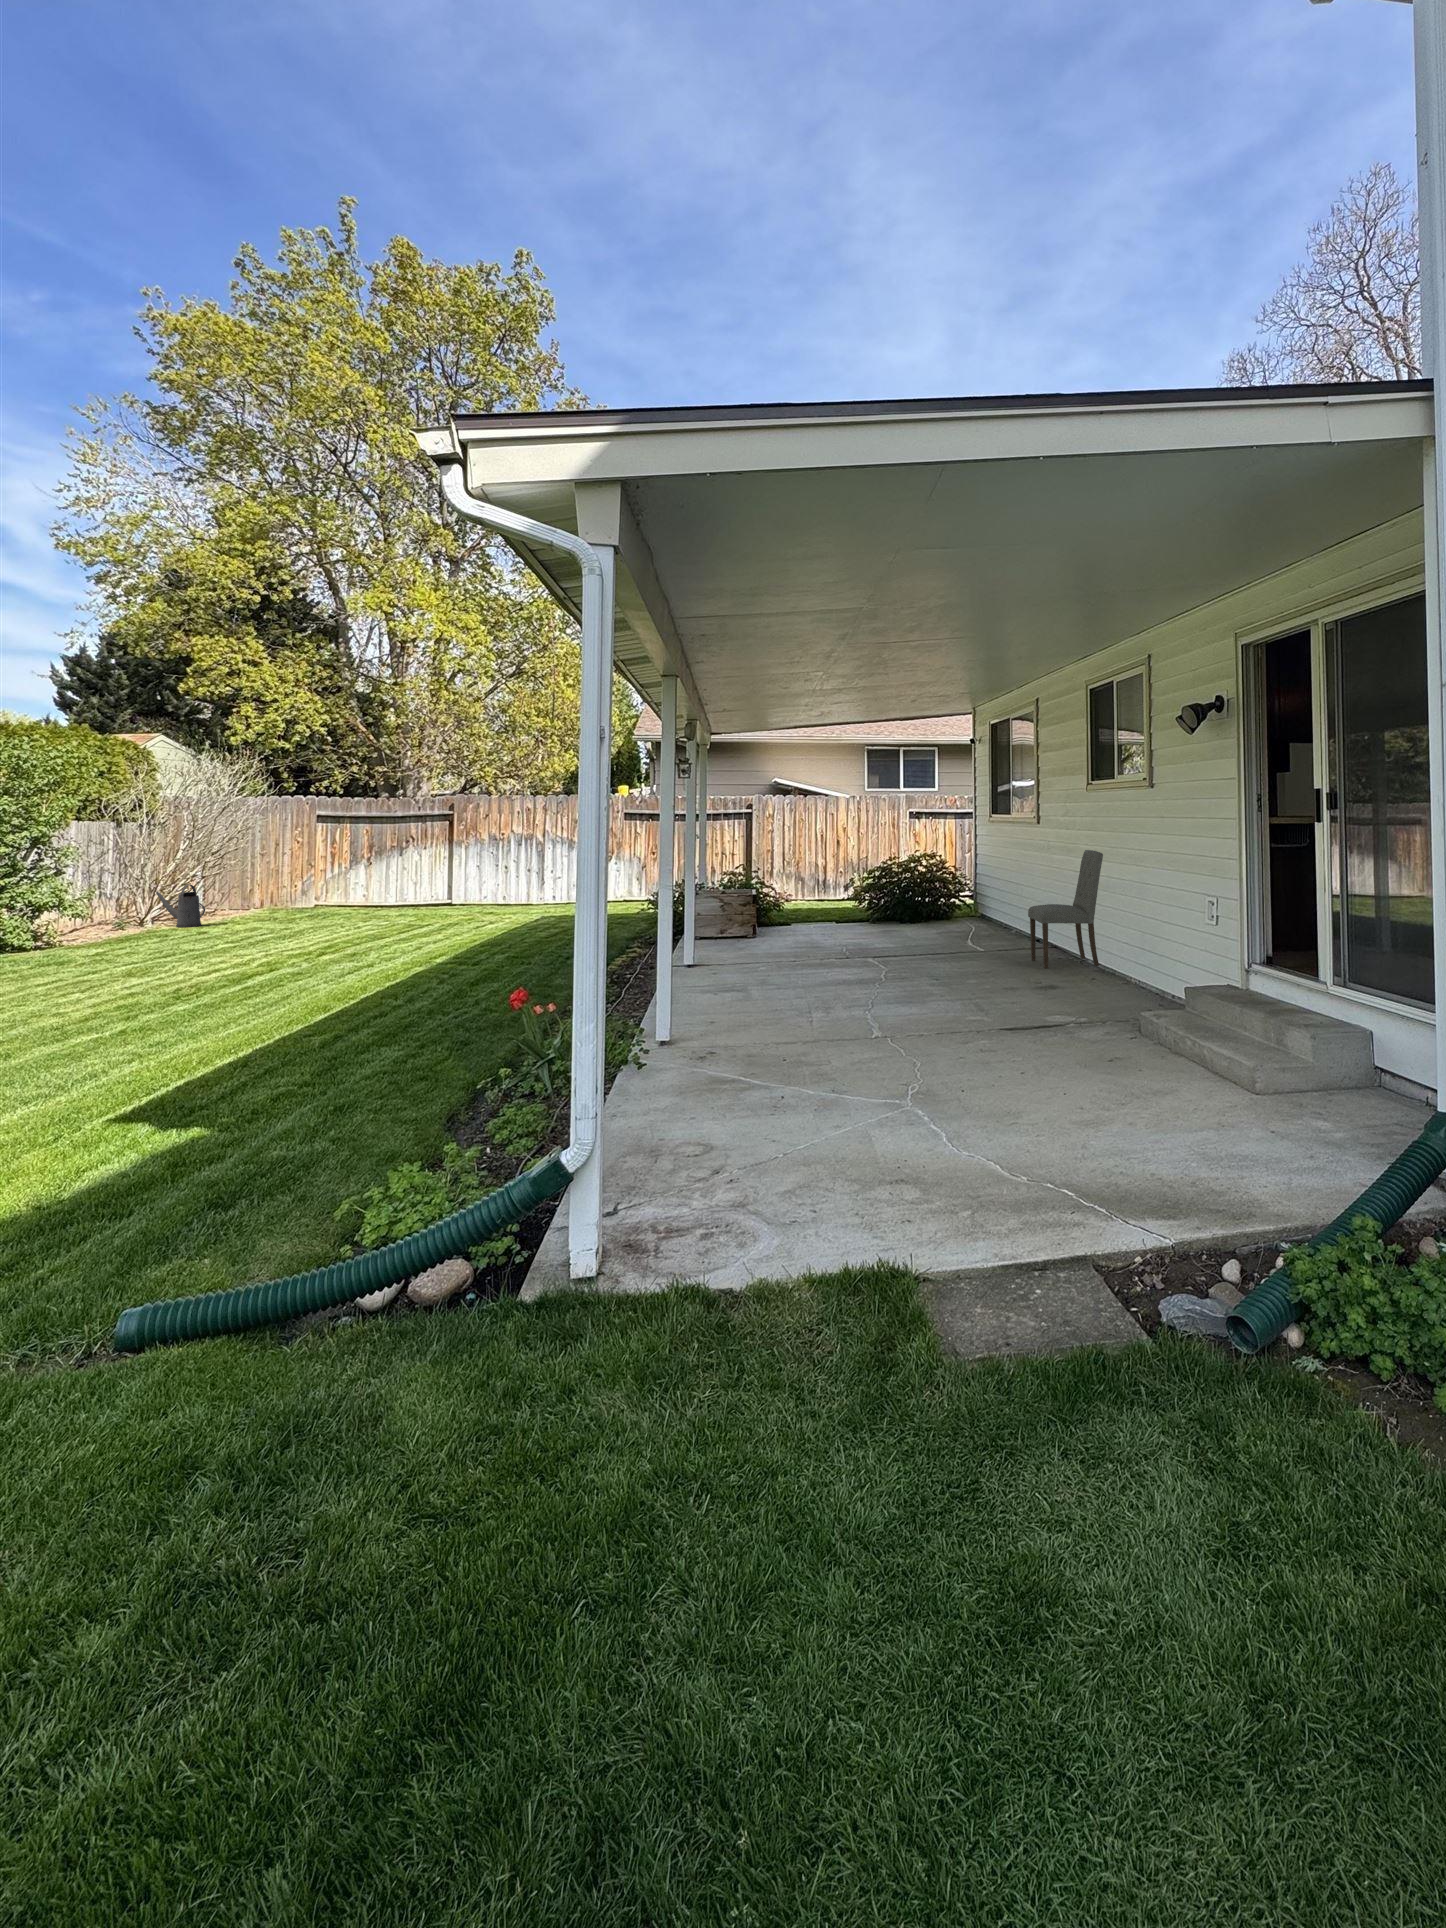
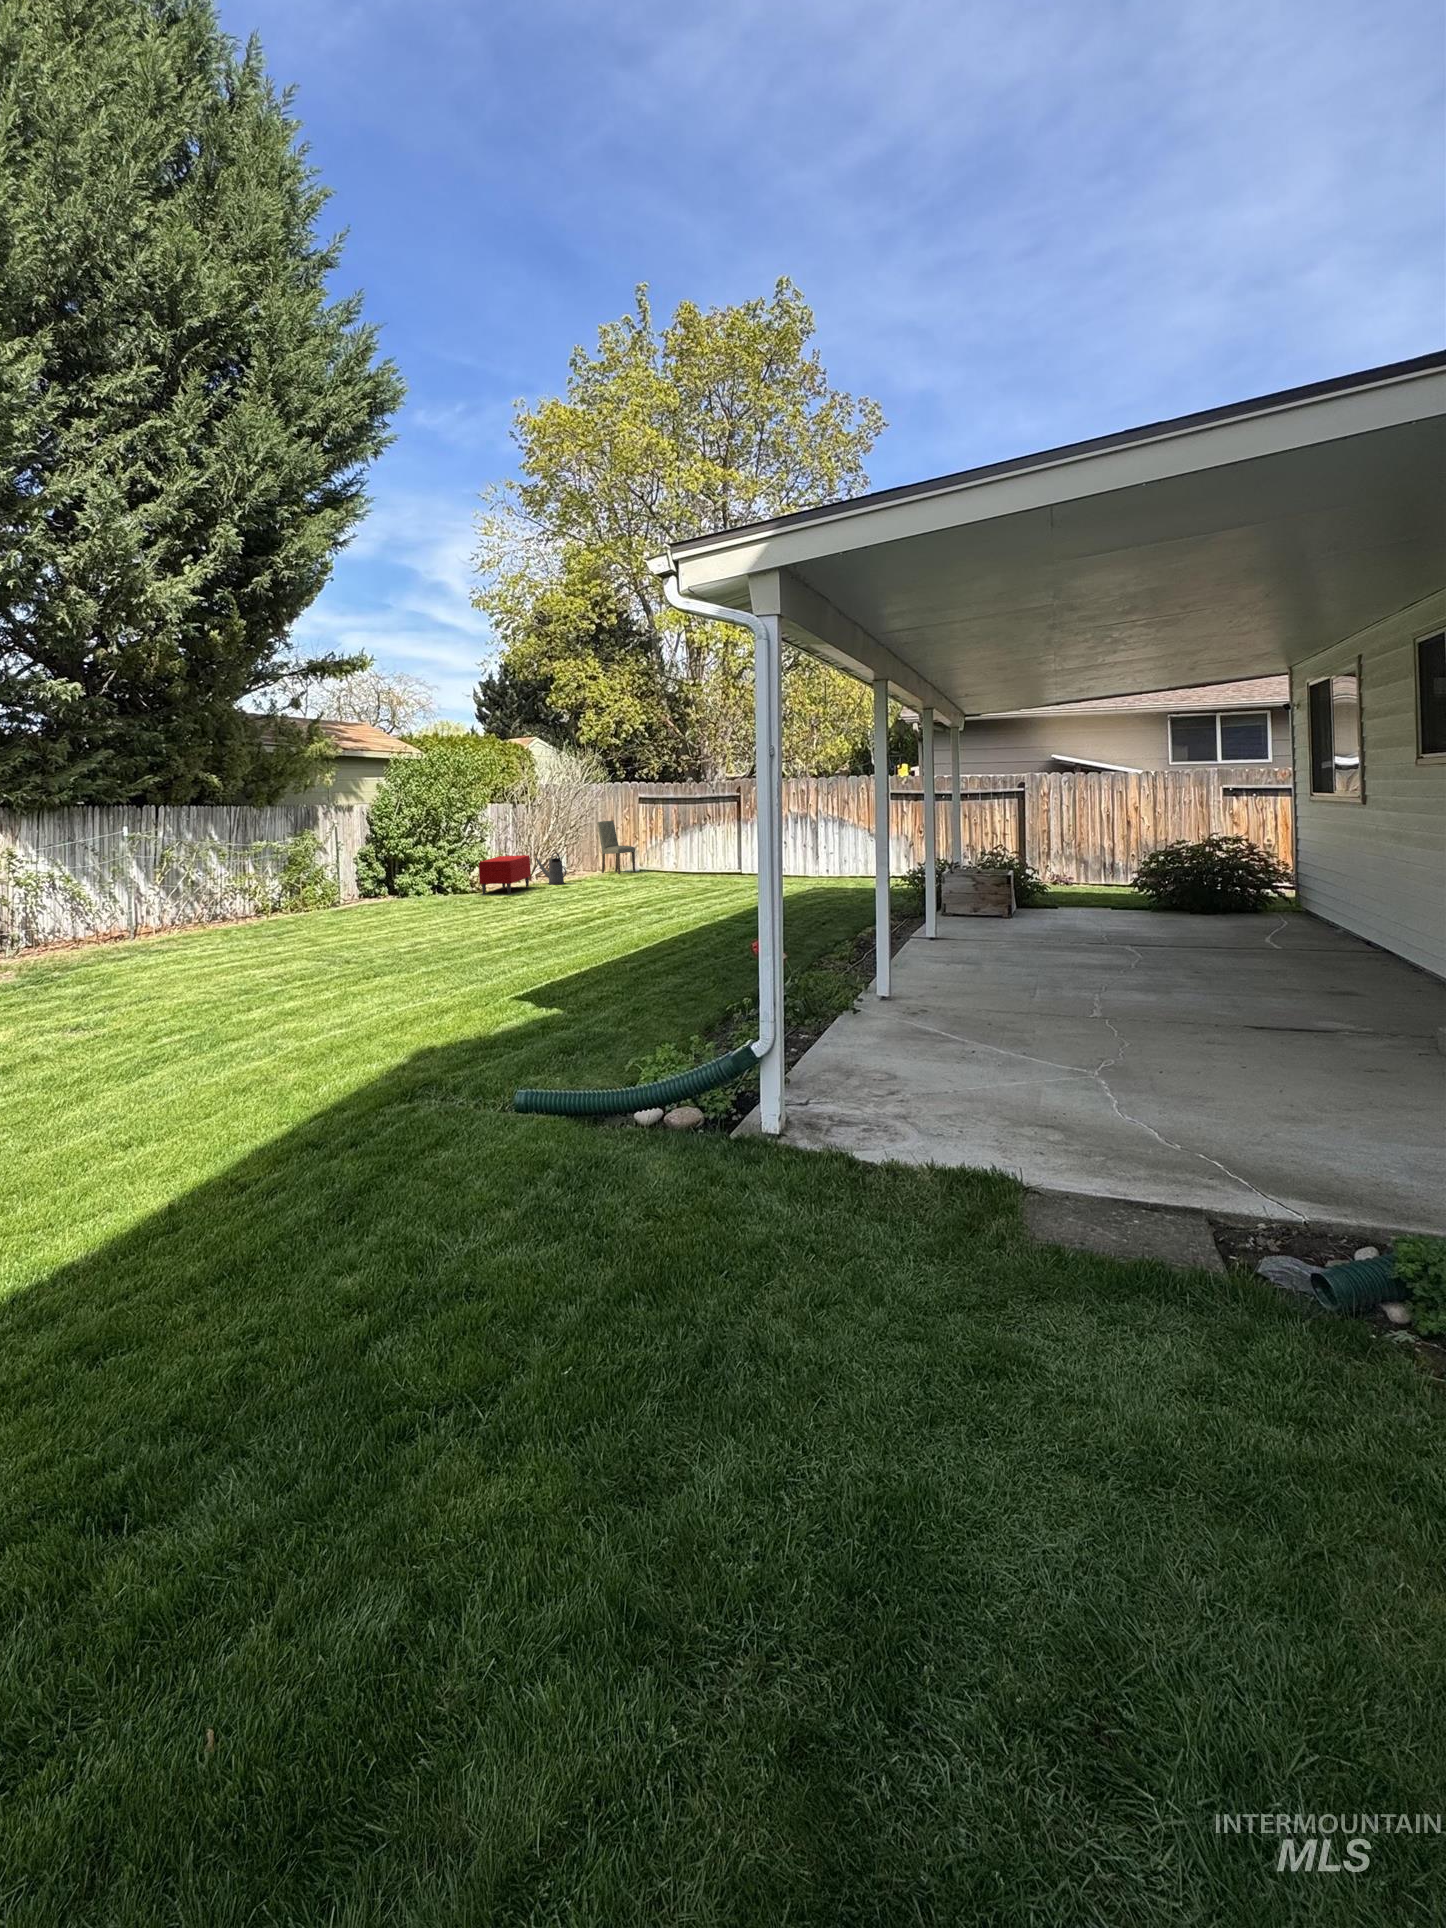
dining chair: present [1028,850,1103,968] -> present [597,821,635,874]
bench: none [58,889,148,946] -> present [479,855,531,894]

